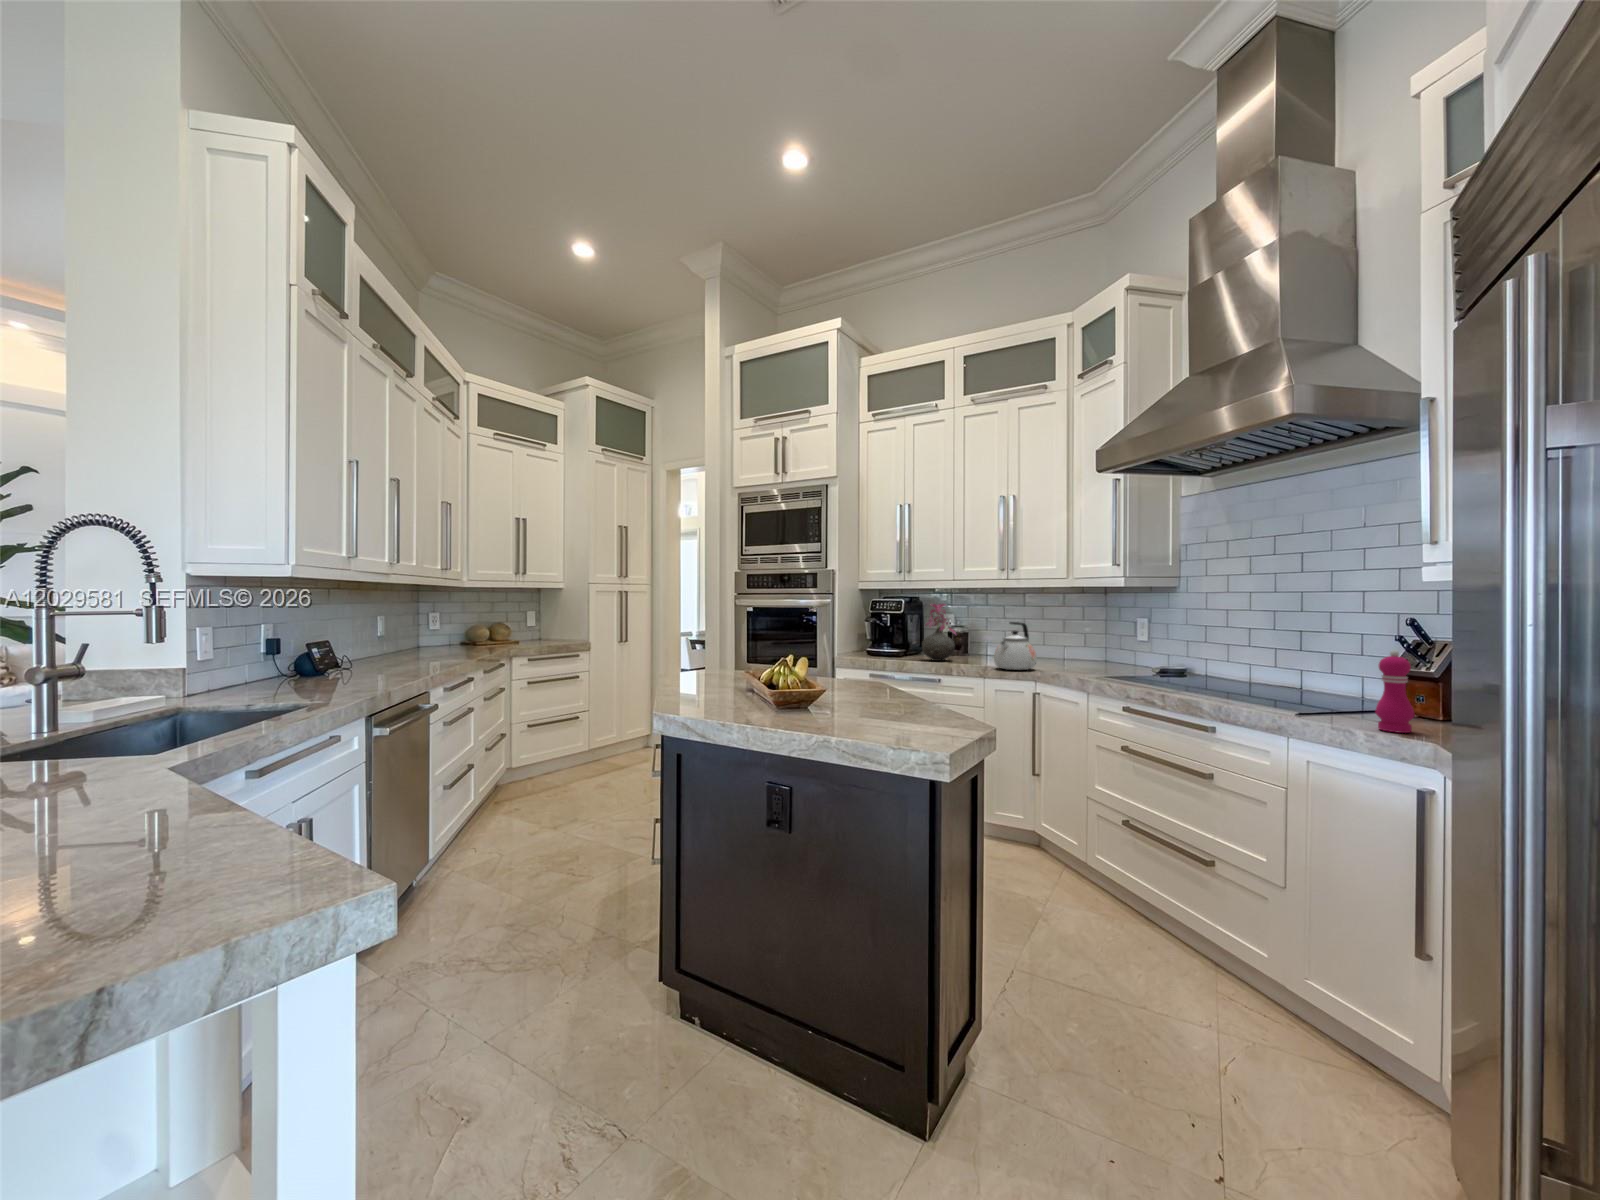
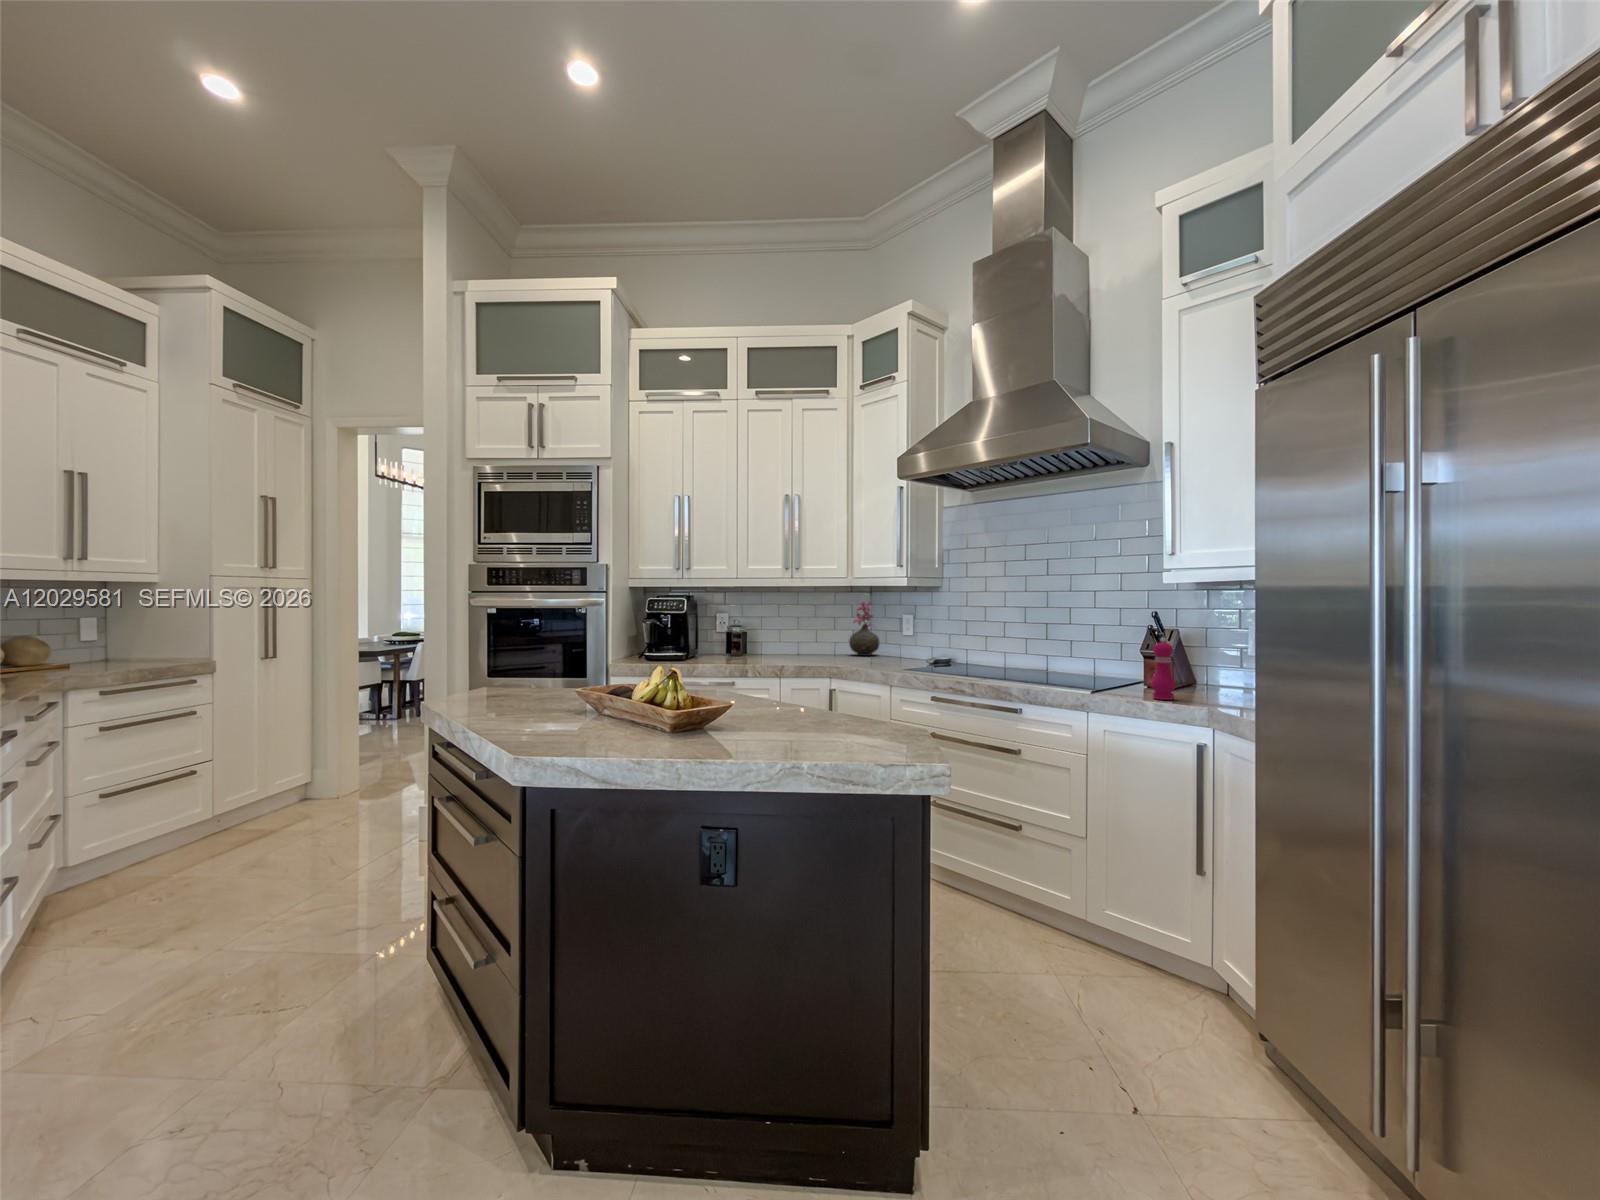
vase: present [922,604,956,661] -> present [849,602,880,656]
kettle: present [994,622,1037,670] -> none [796,621,837,669]

